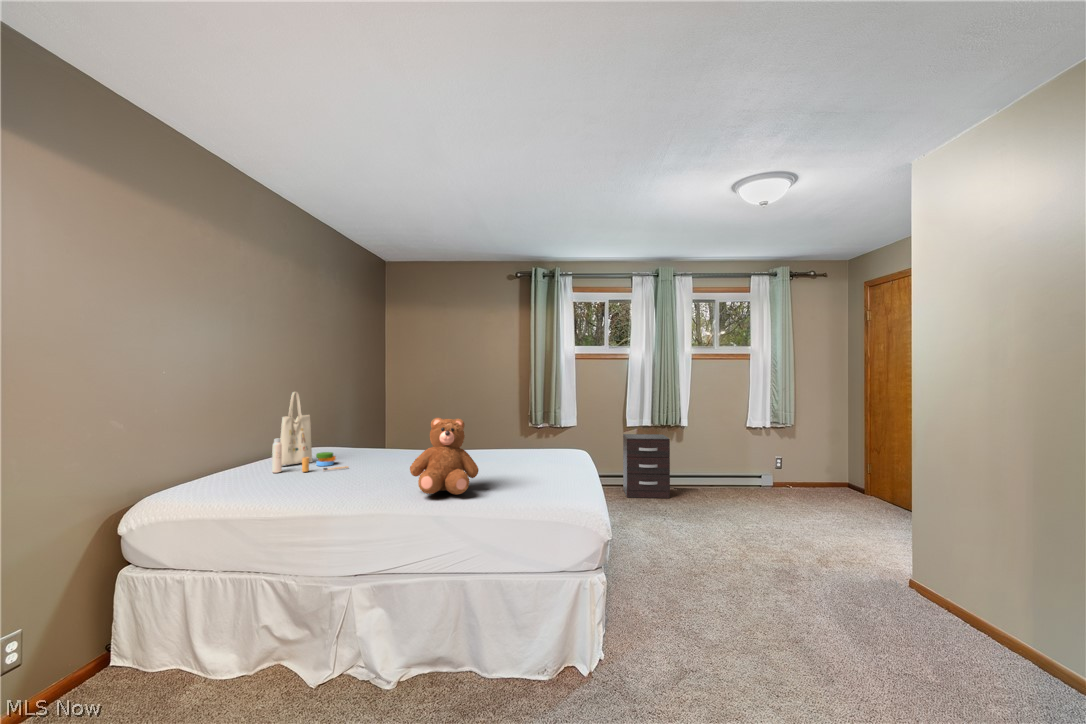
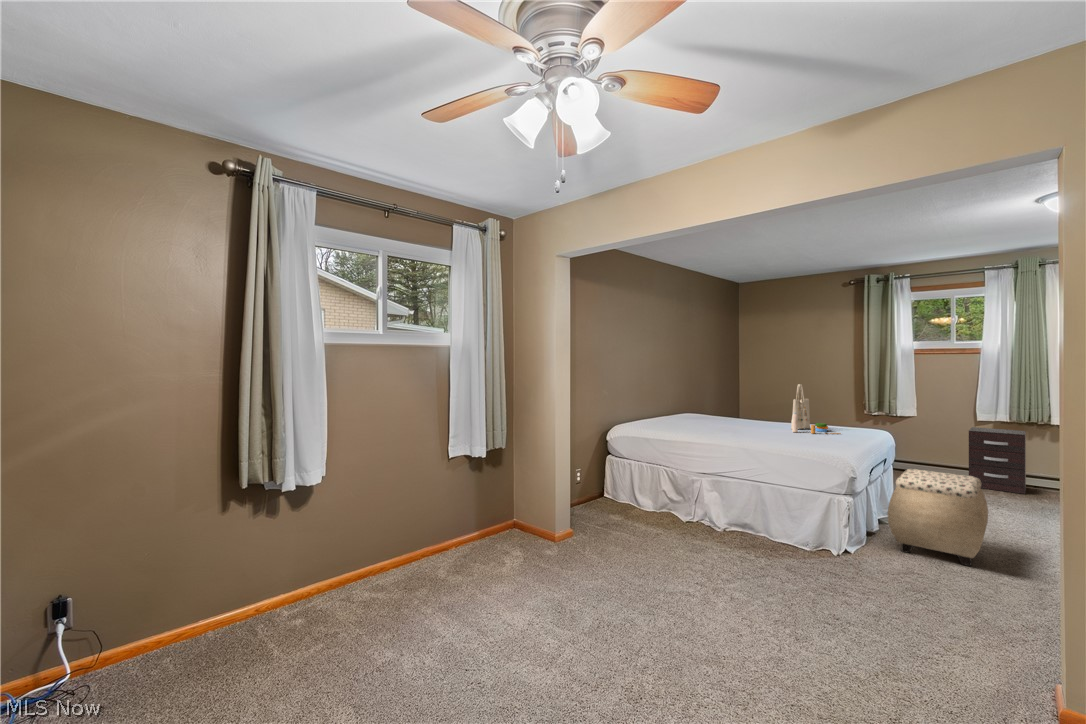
tote bag: present [272,392,348,473] -> present [791,384,841,434]
teddy bear: present [410,418,479,494] -> none [733,399,775,442]
ottoman: none [626,503,750,635] -> present [887,469,988,566]

